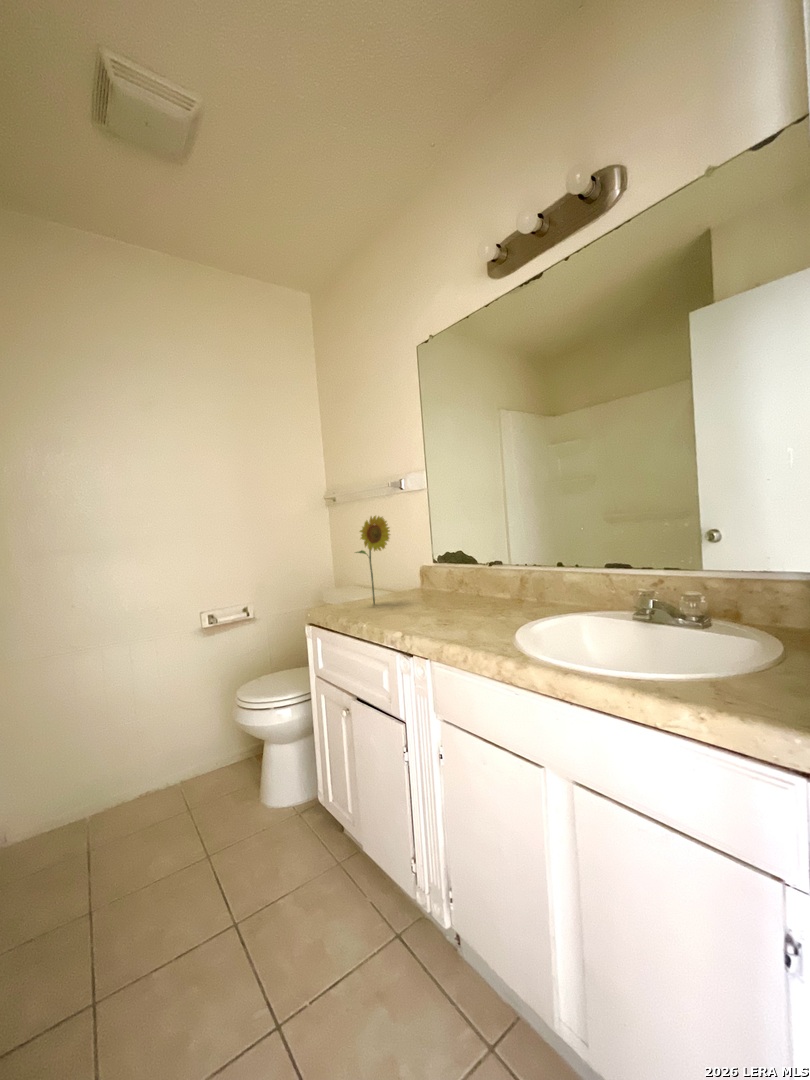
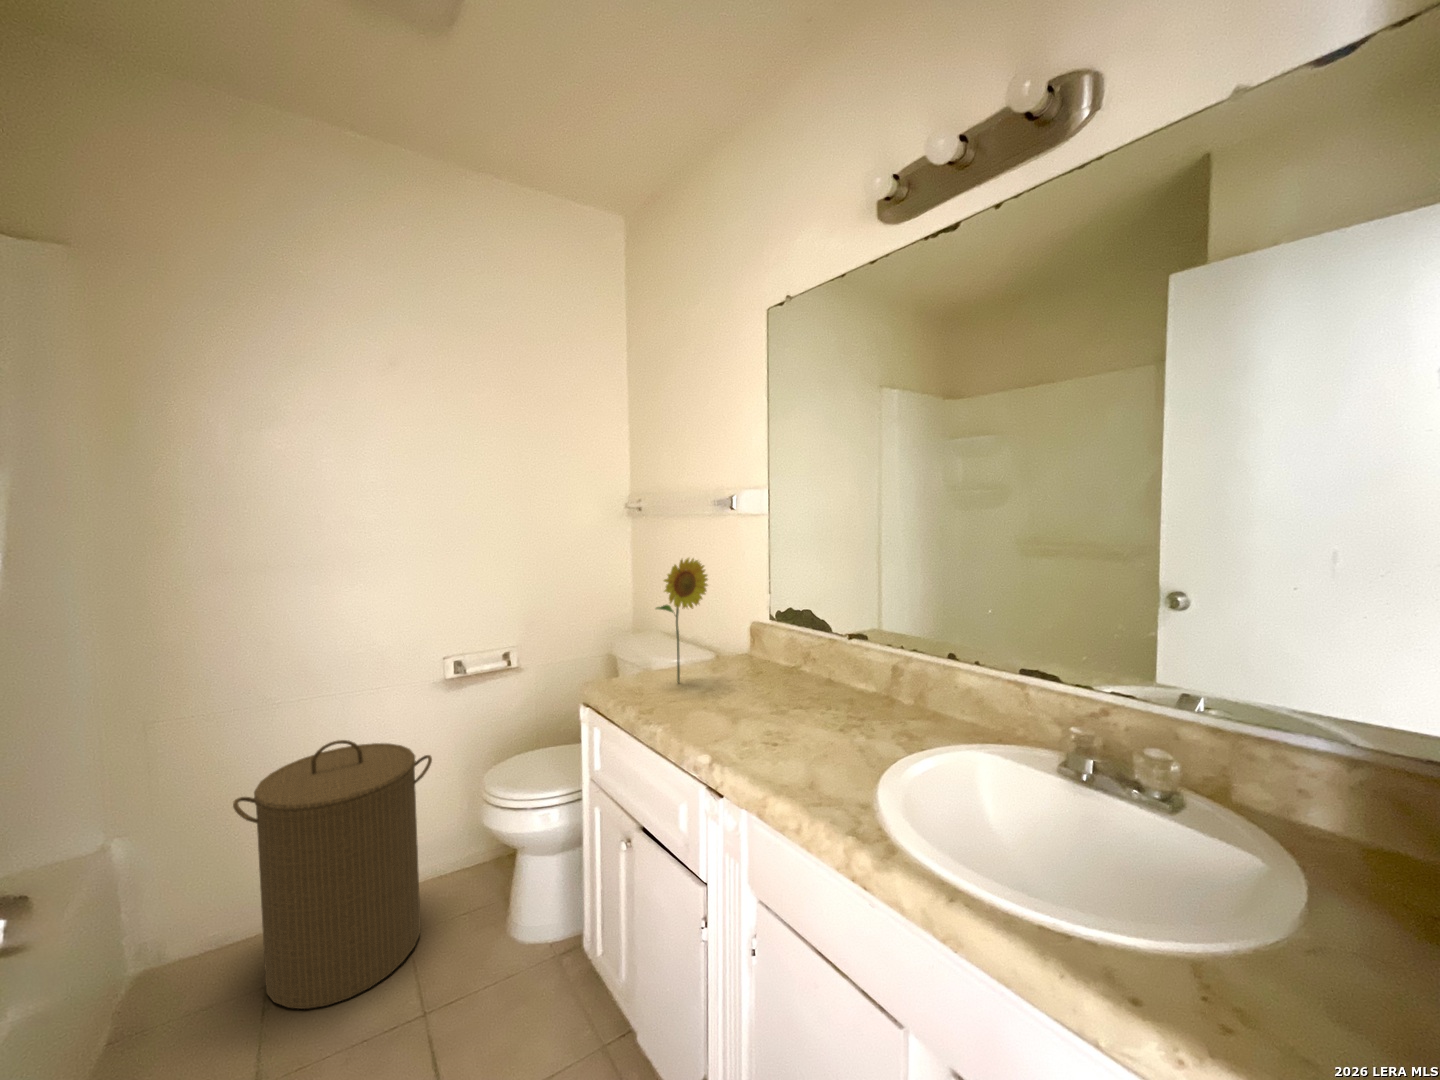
laundry hamper: none [57,670,199,863] -> present [233,740,432,1009]

